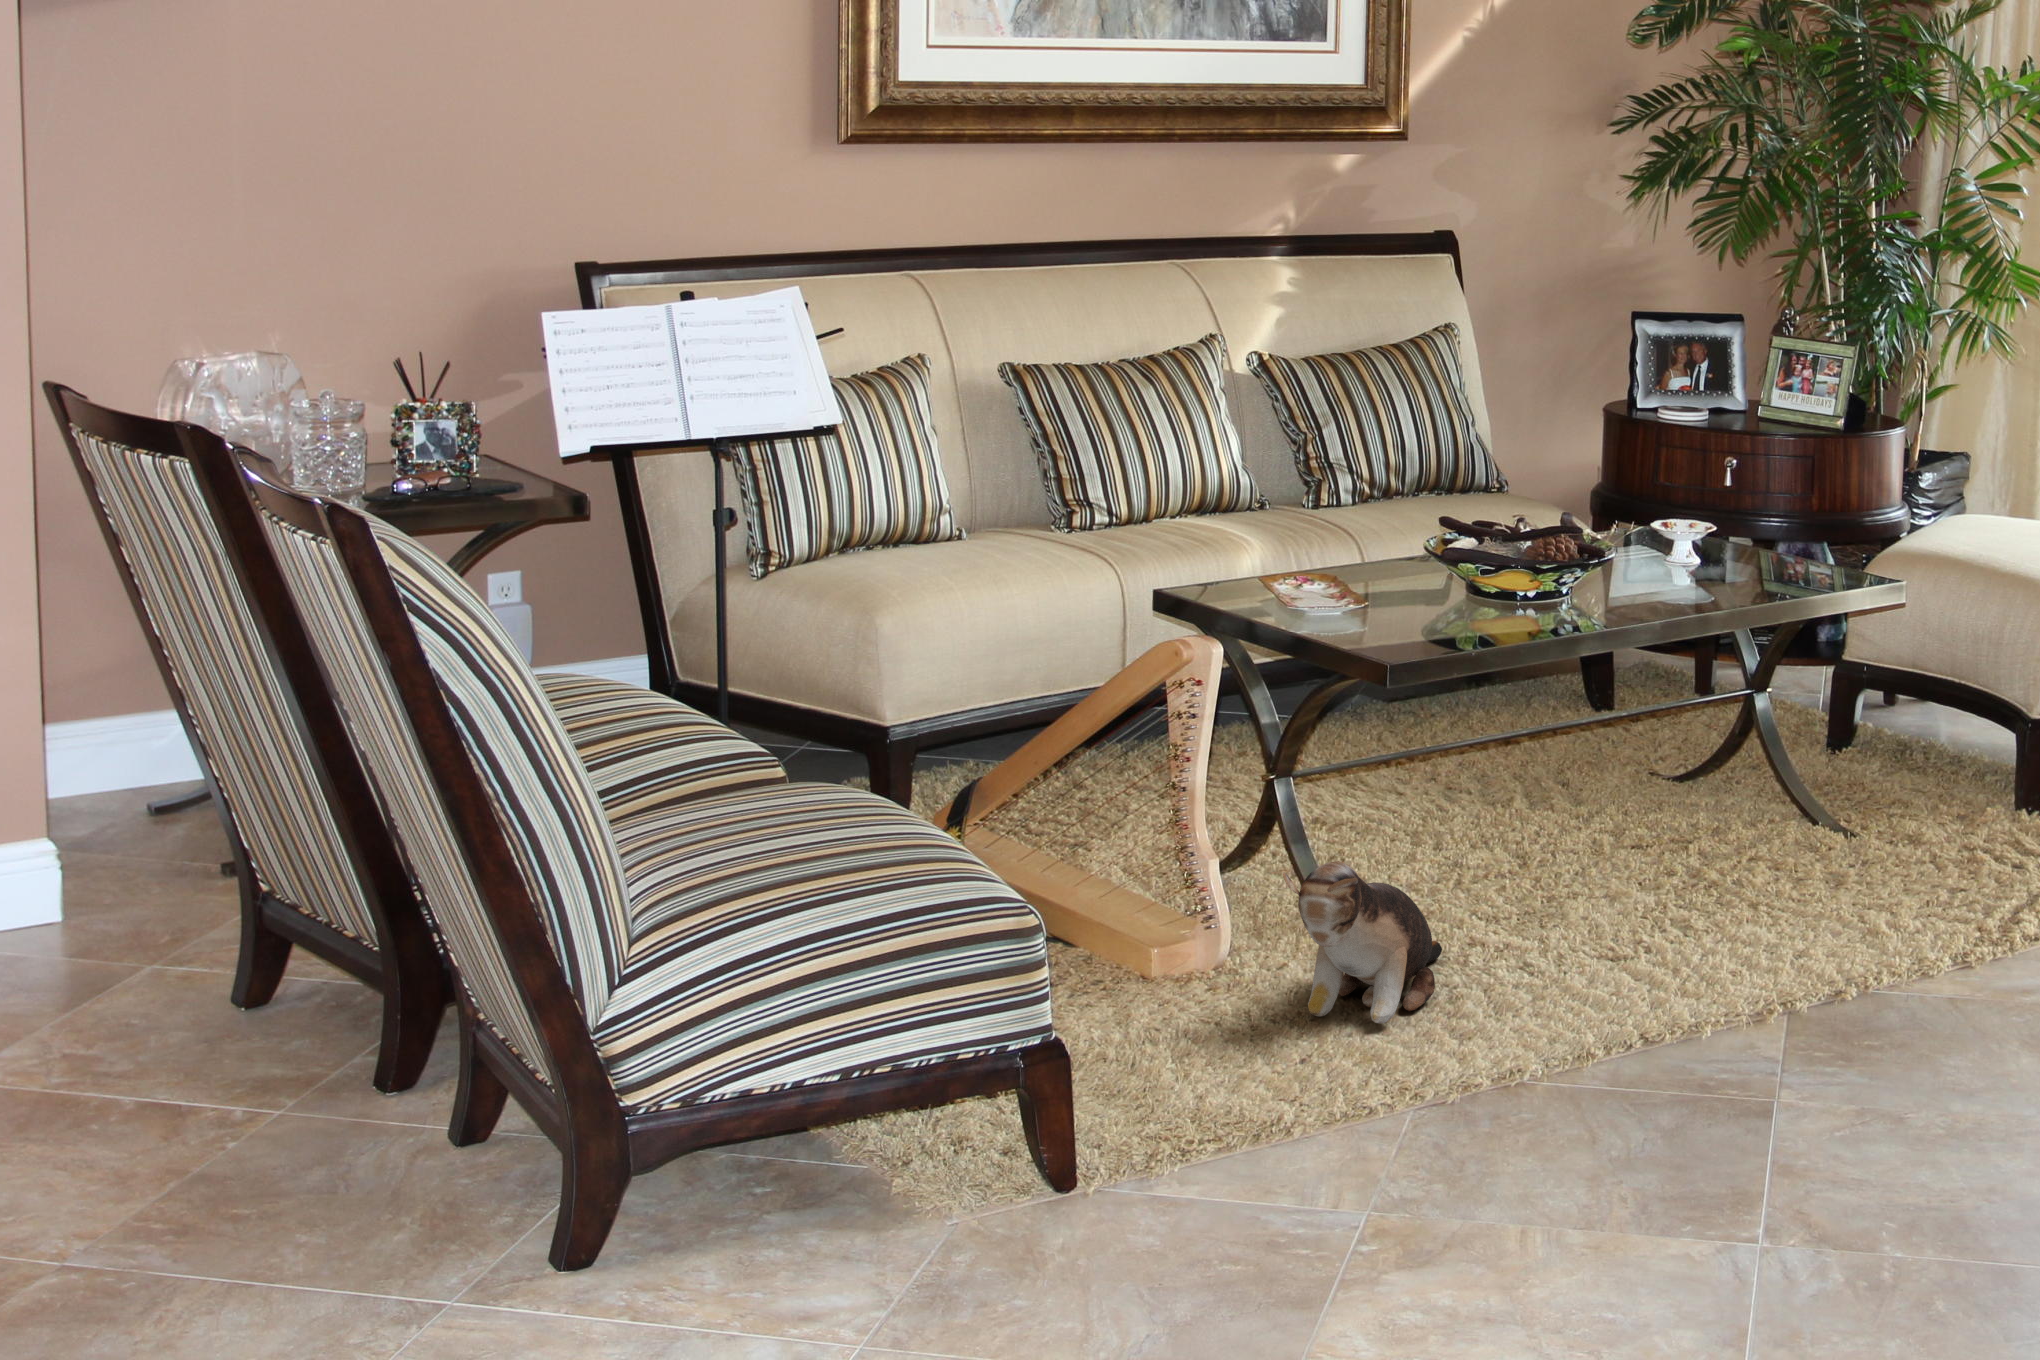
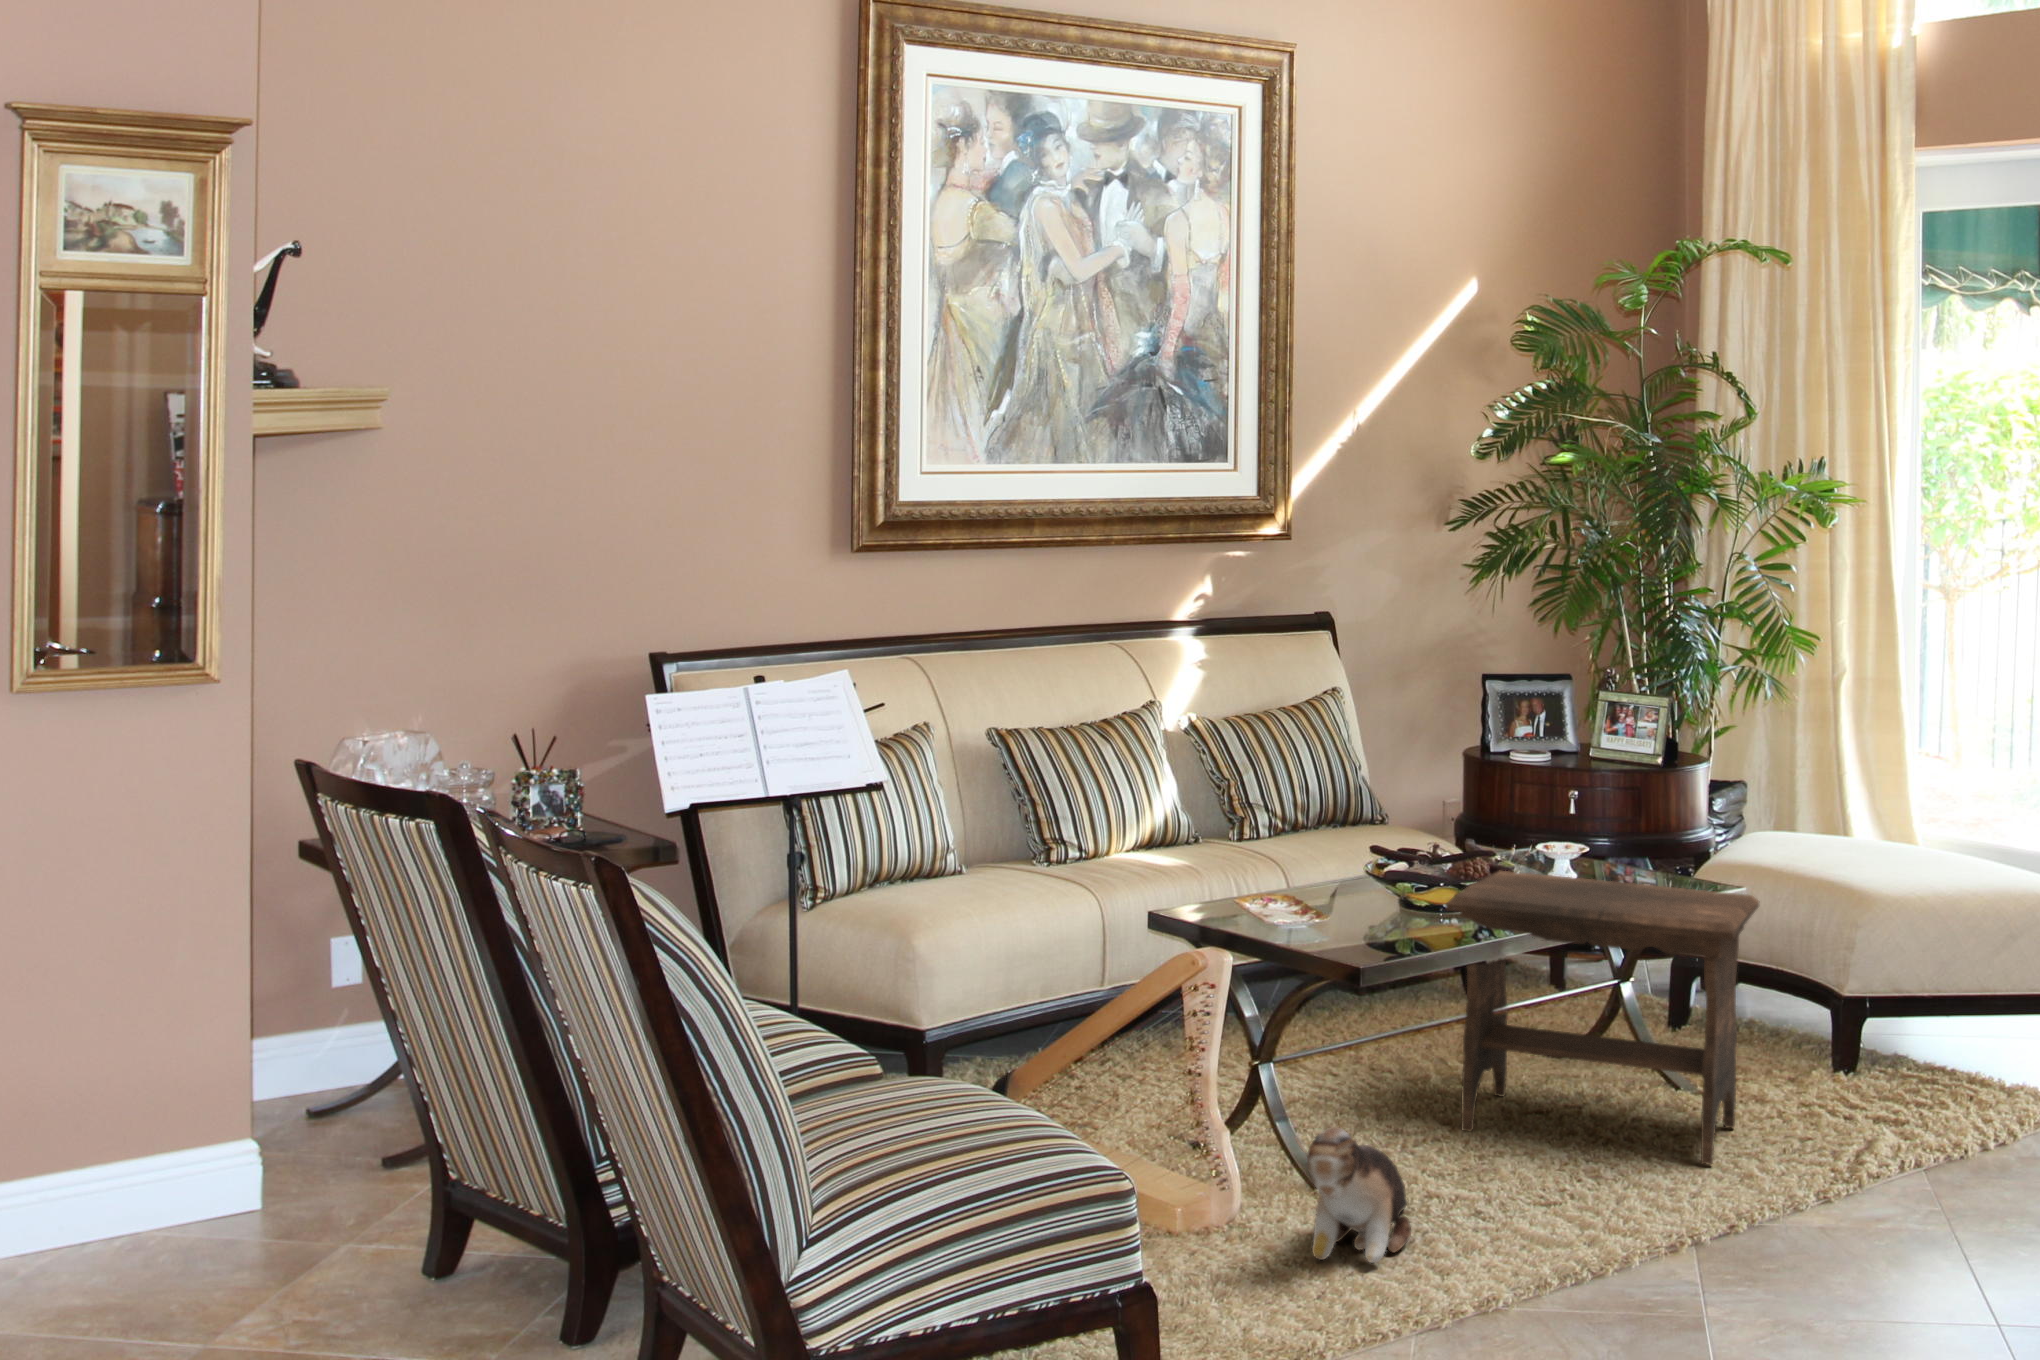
footstool: none [1522,554,1917,917] -> present [1445,871,1759,1165]

